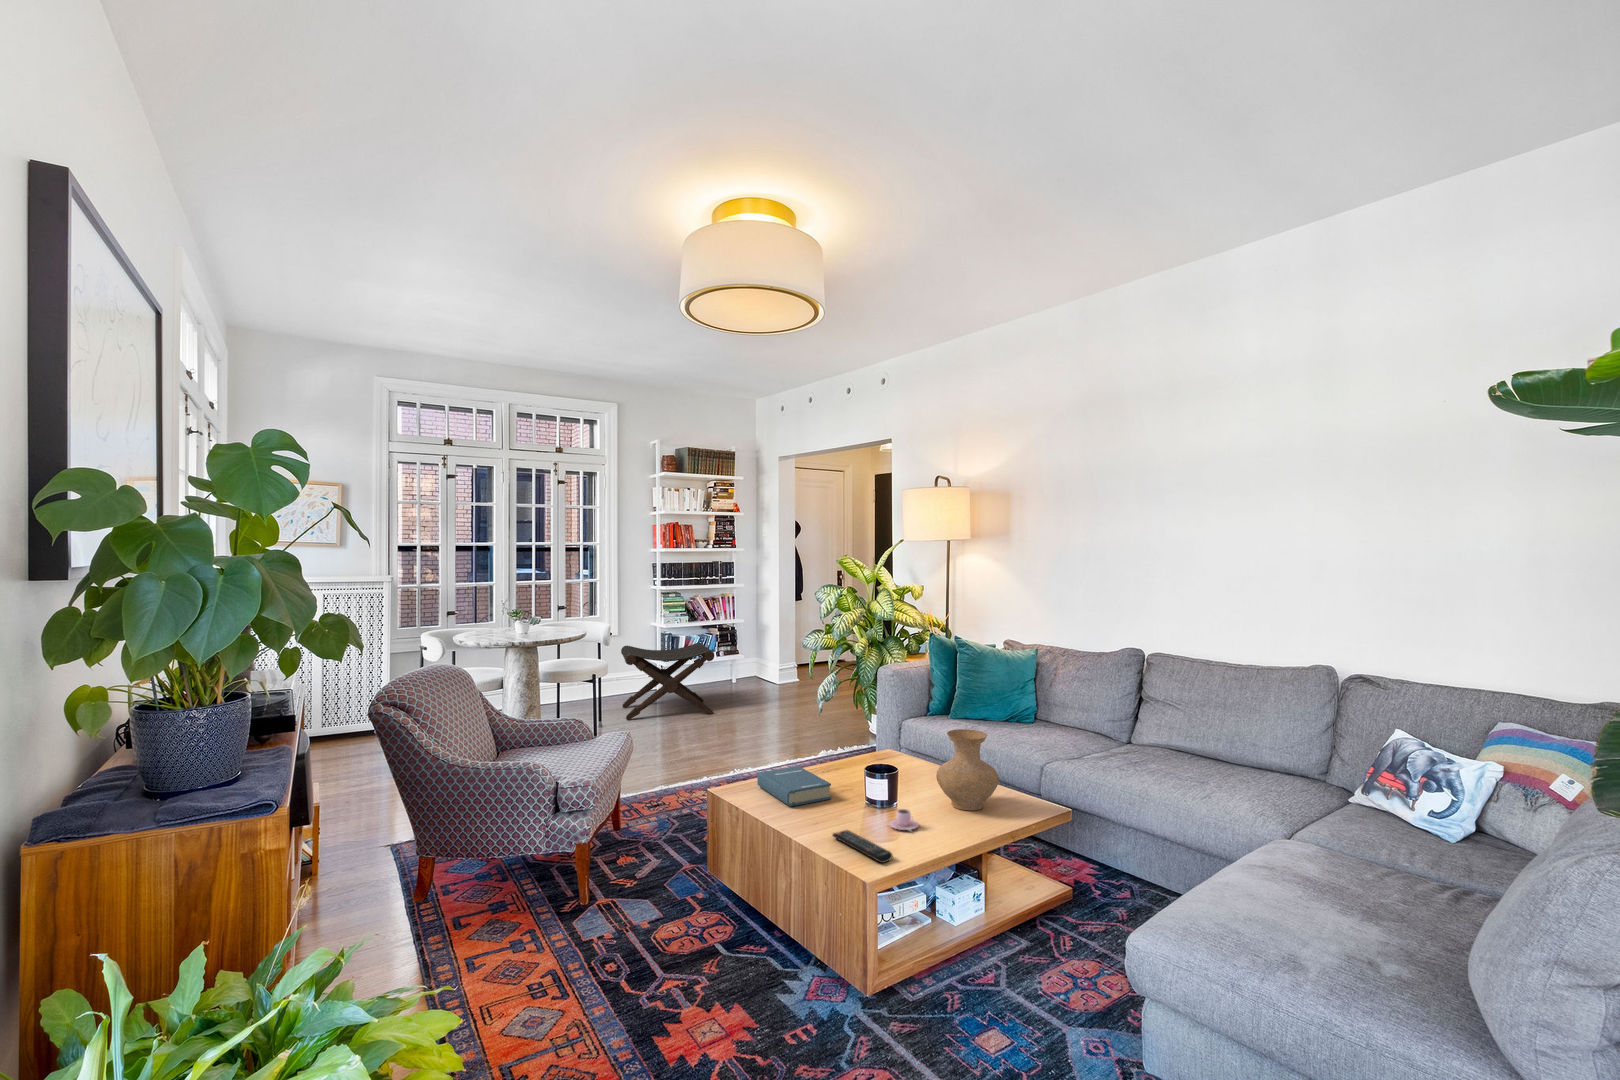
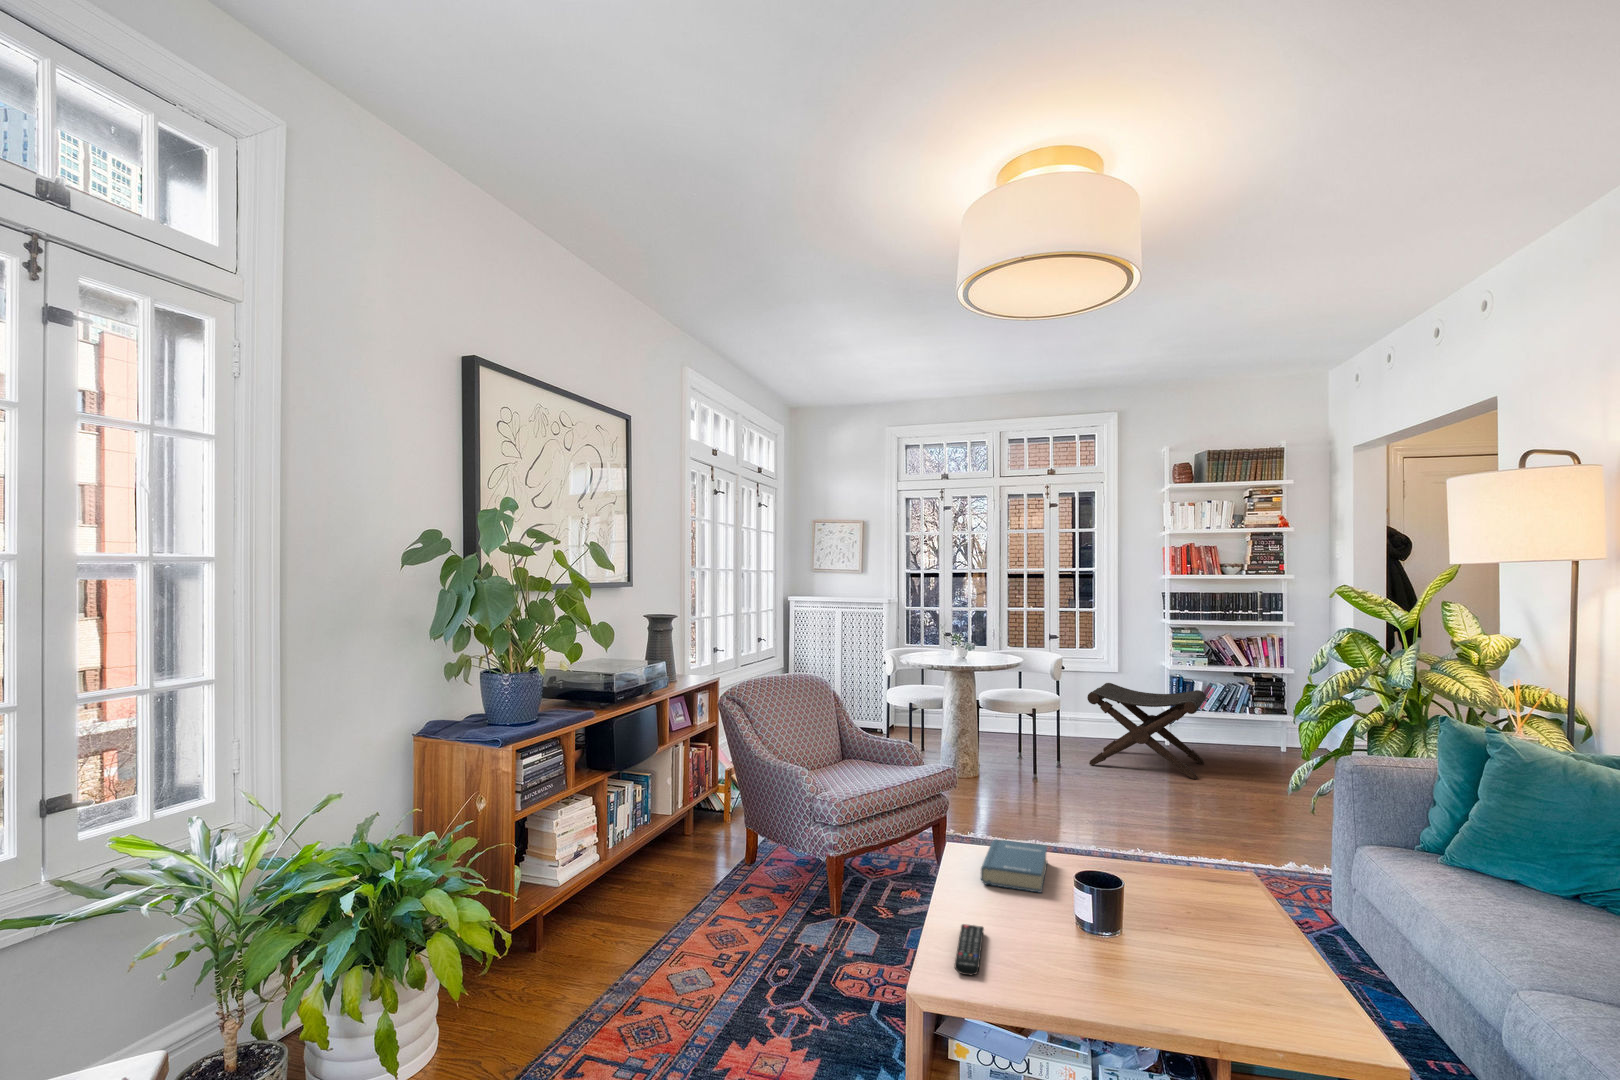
vase: present [936,729,999,810] -> none [1149,850,1248,975]
teacup: present [889,809,918,831] -> none [1043,900,1084,960]

